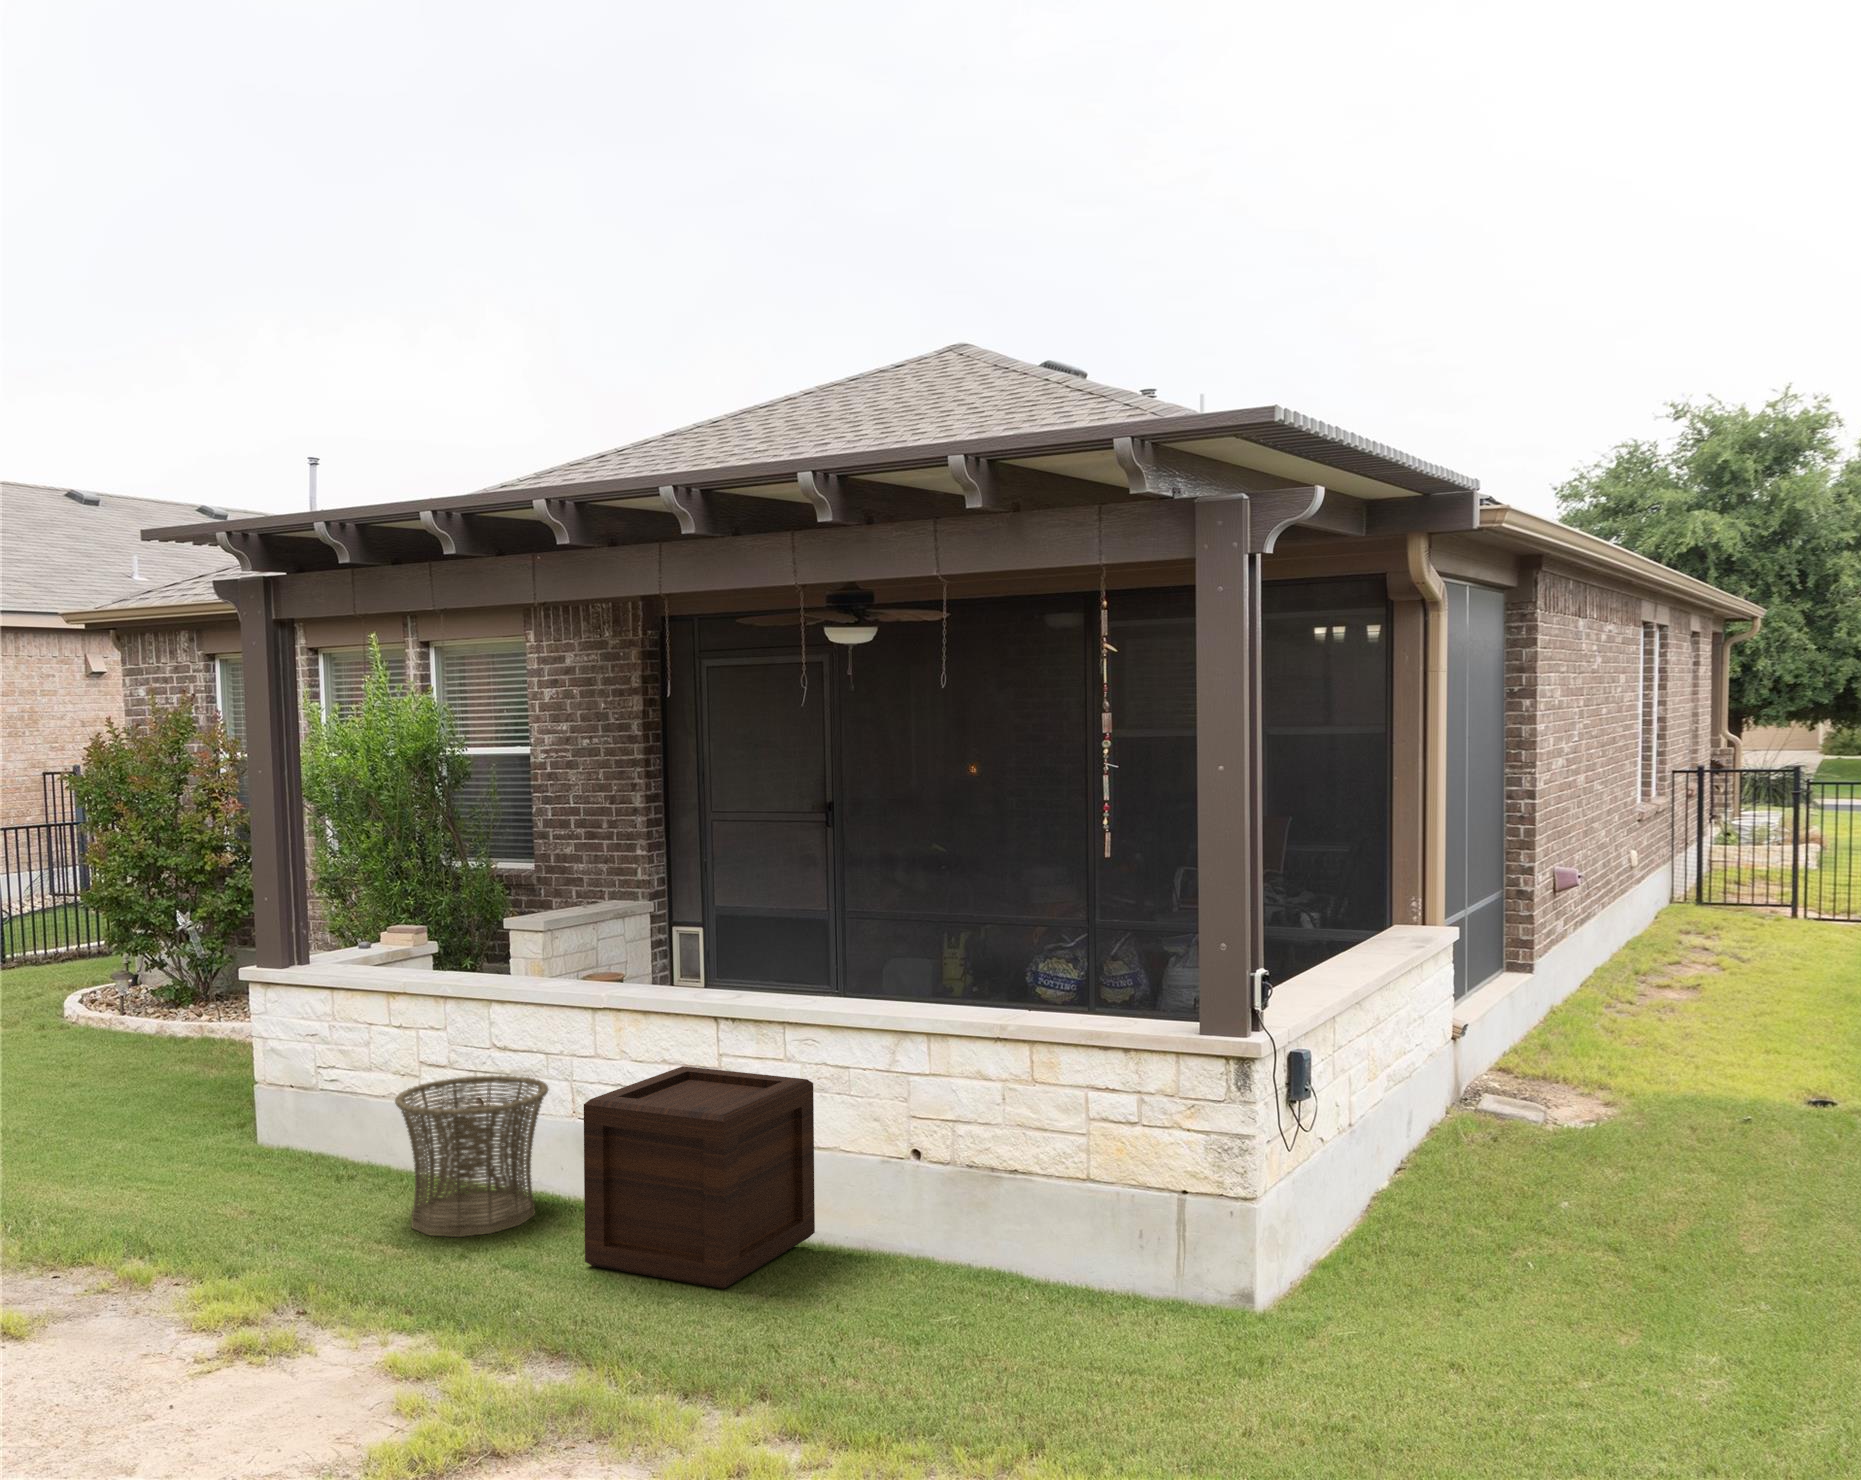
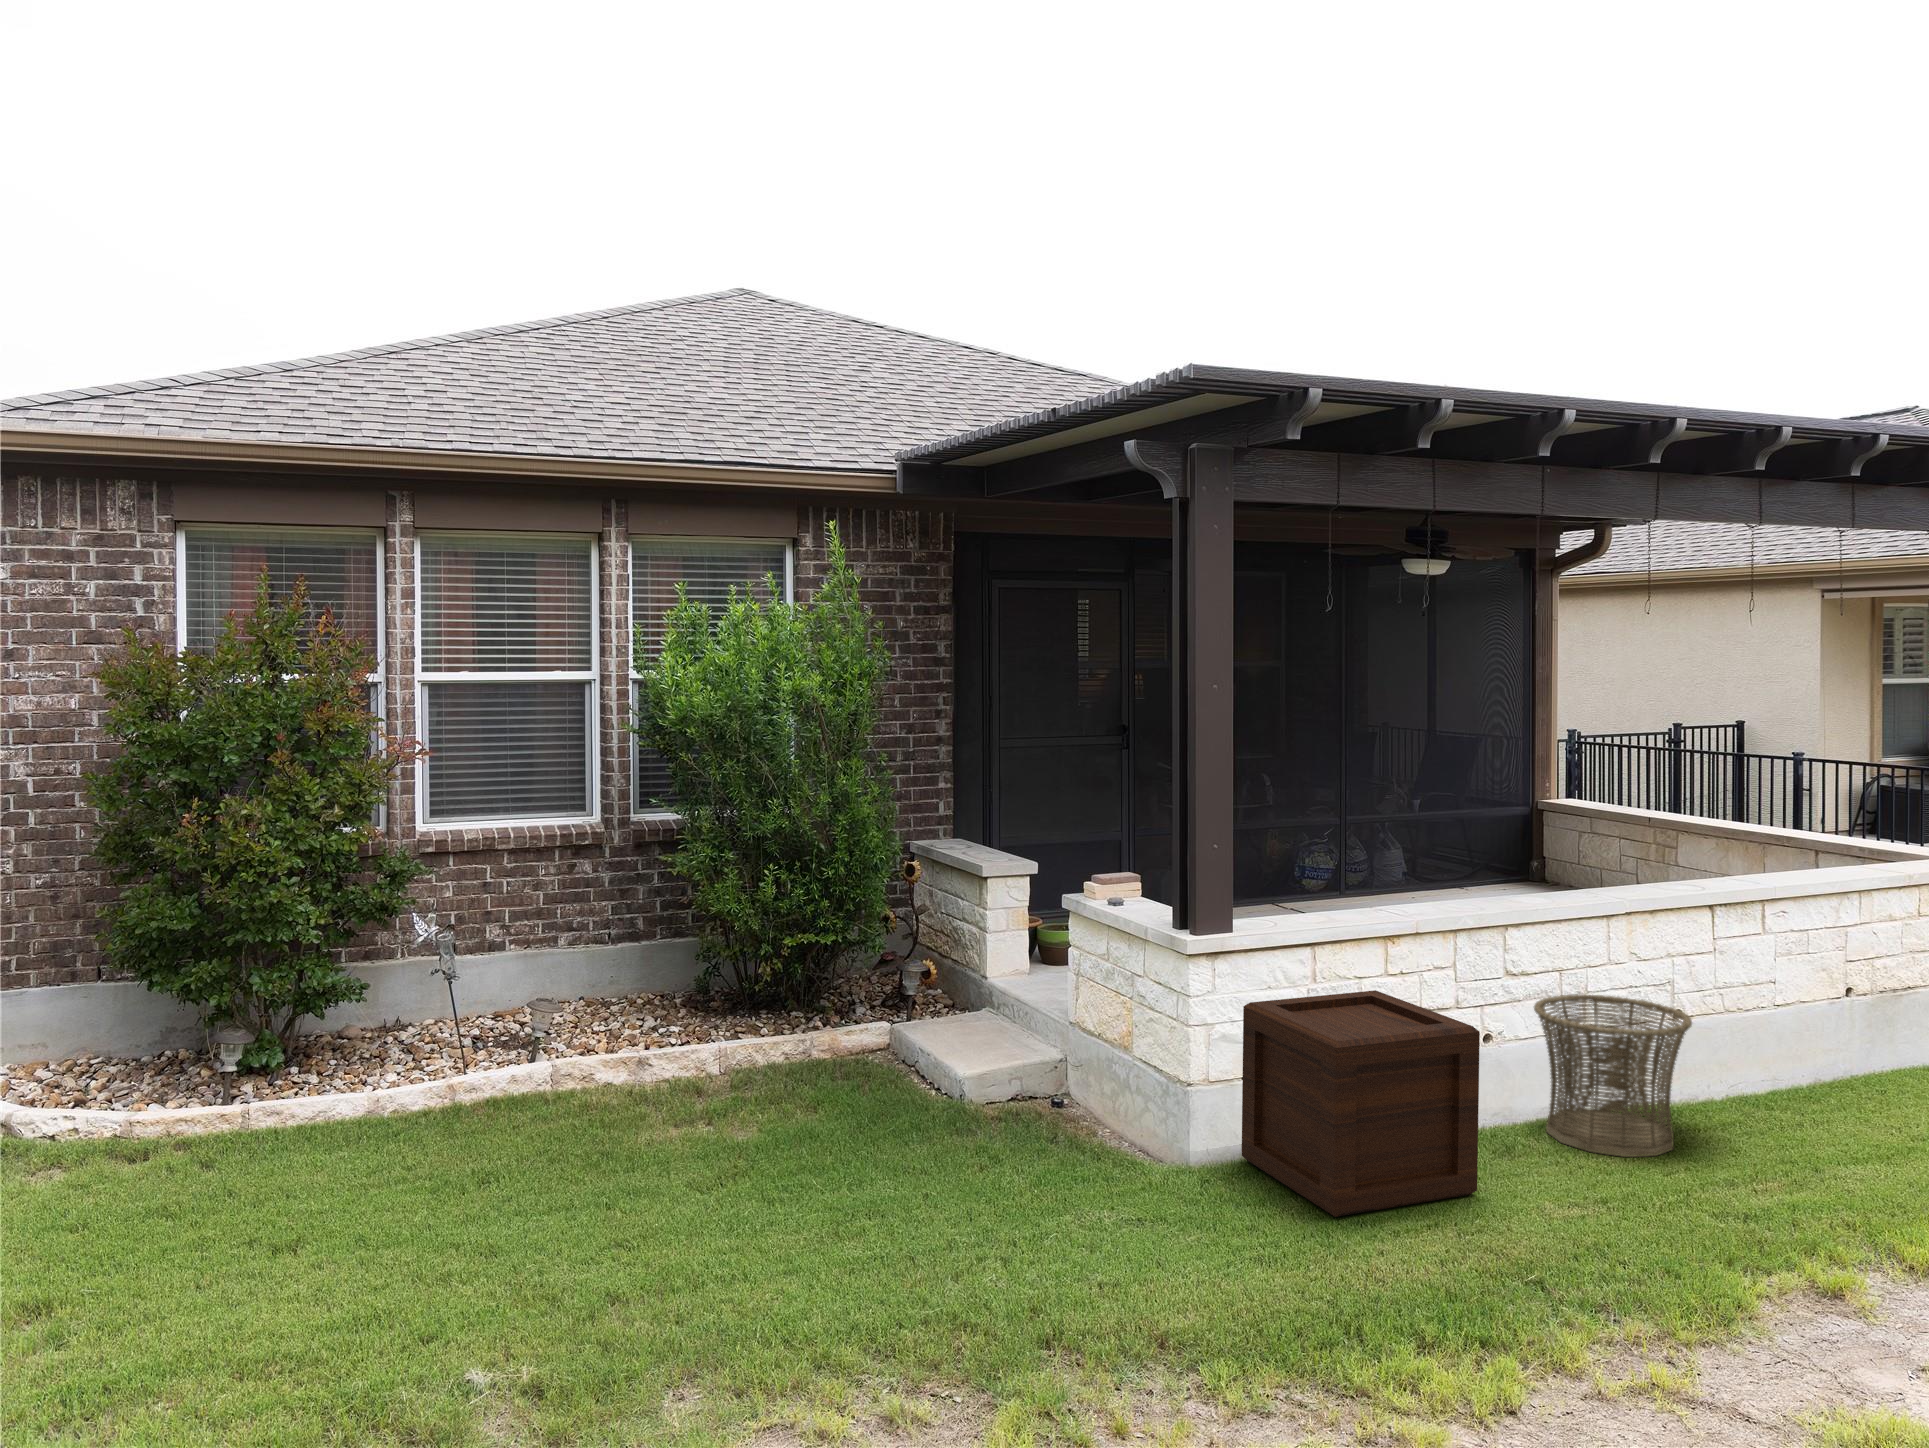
wooden crate: present [584,1066,815,1289] -> present [1242,990,1480,1217]

